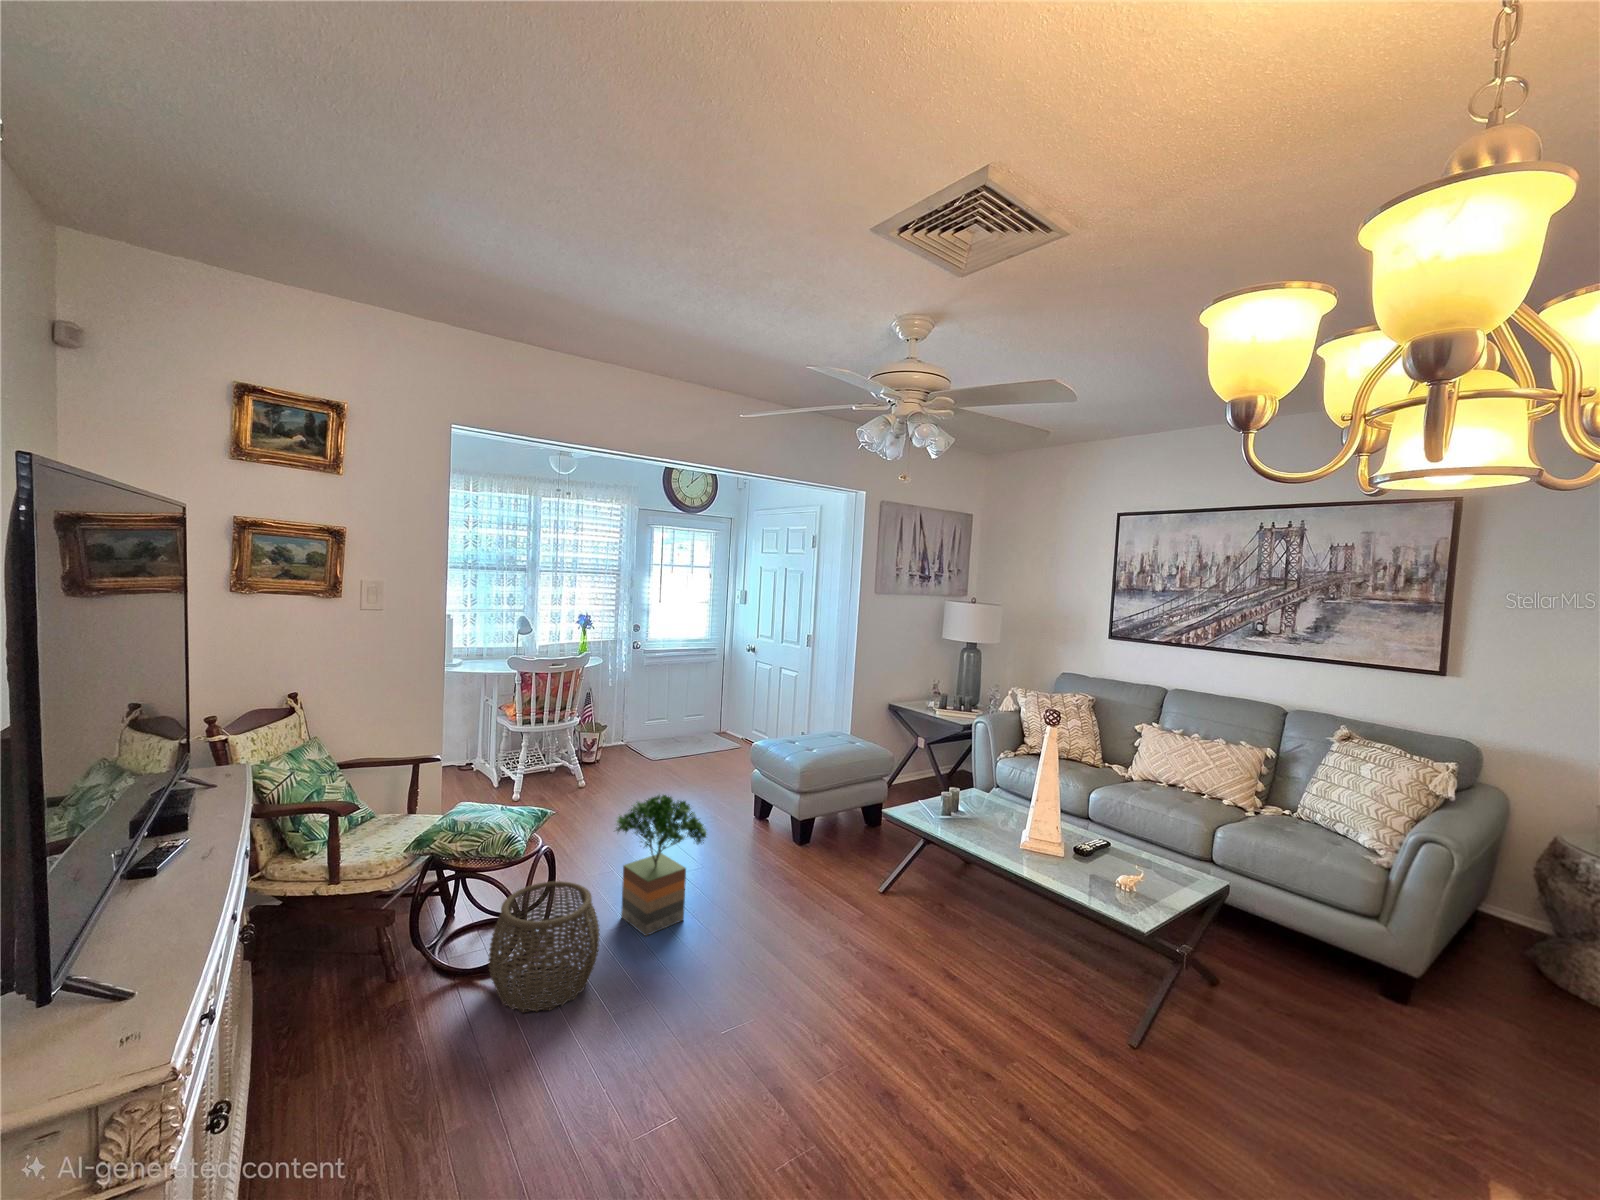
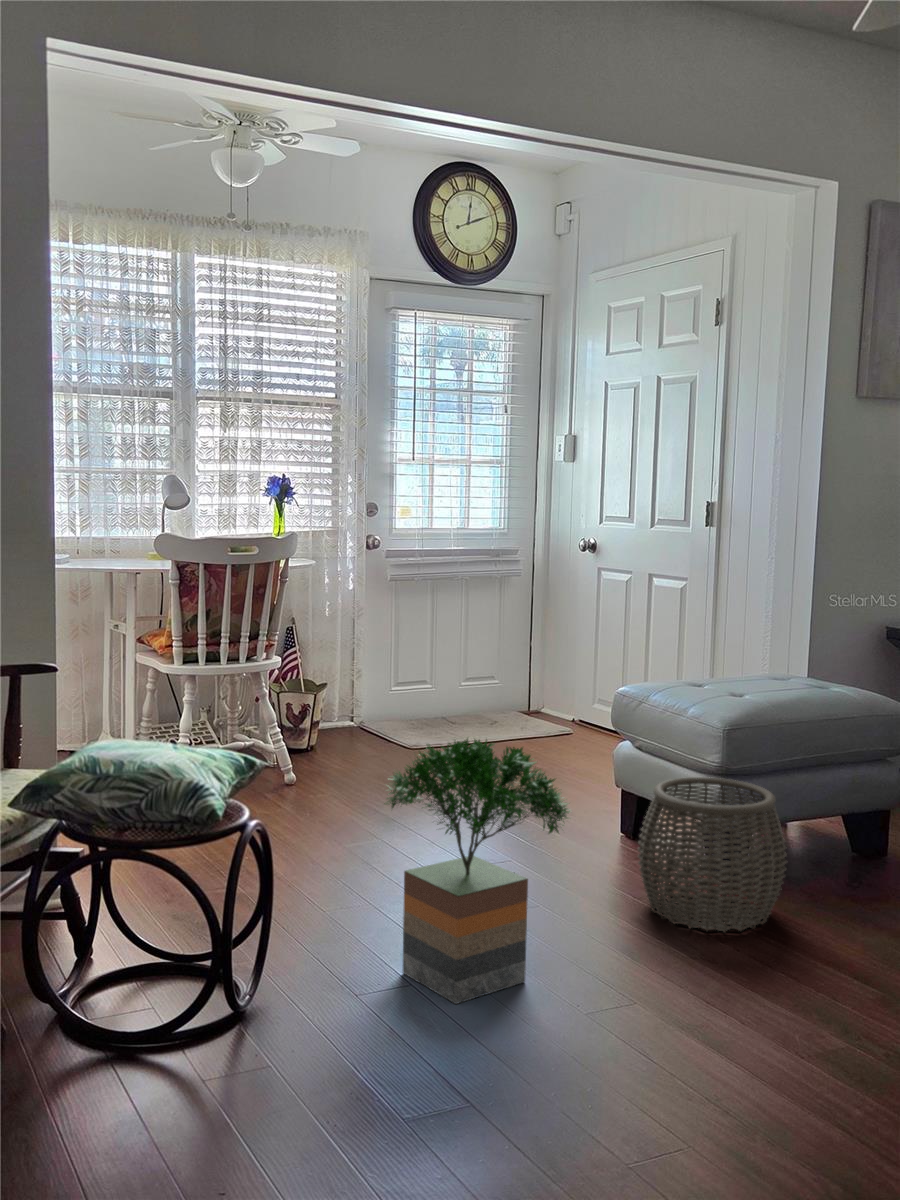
woven basket: present [489,881,600,1012] -> present [638,777,787,932]

